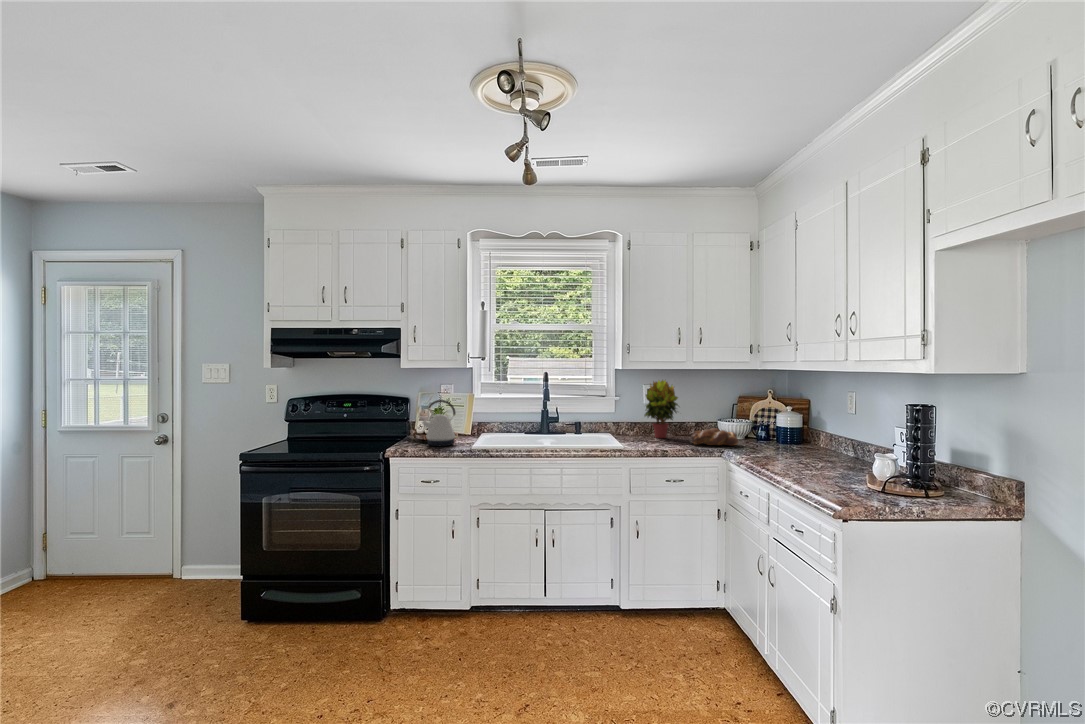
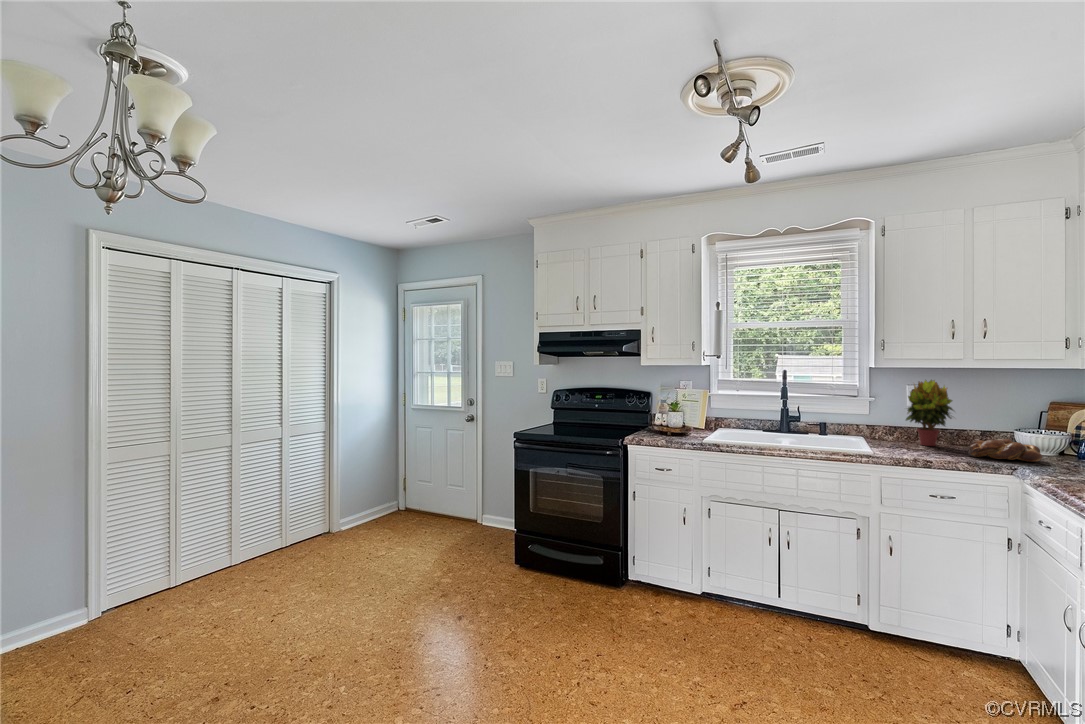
kettle: present [422,400,458,446] -> none [658,395,691,438]

